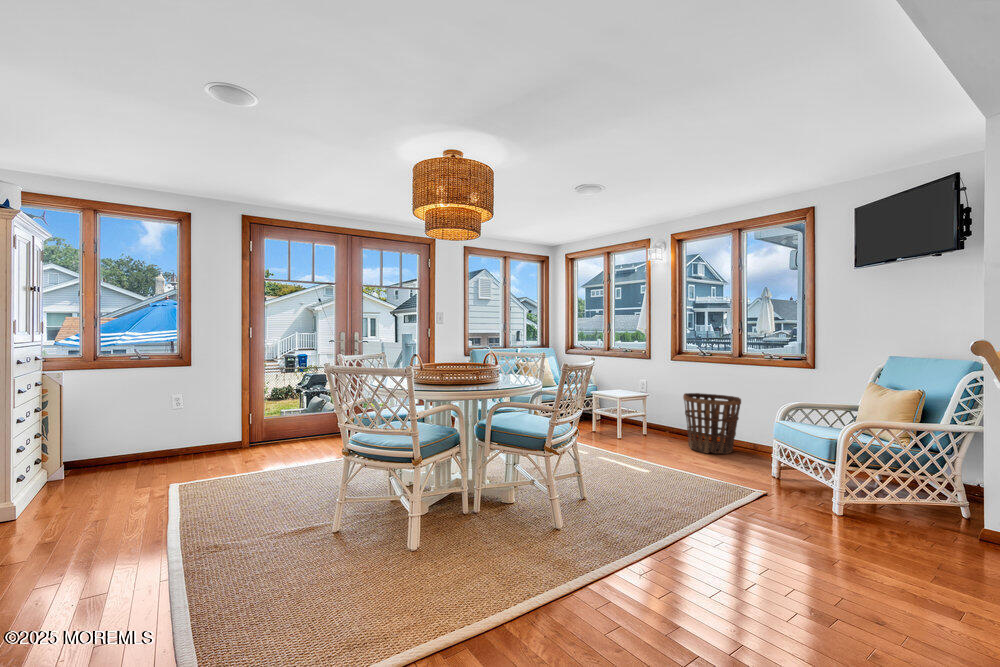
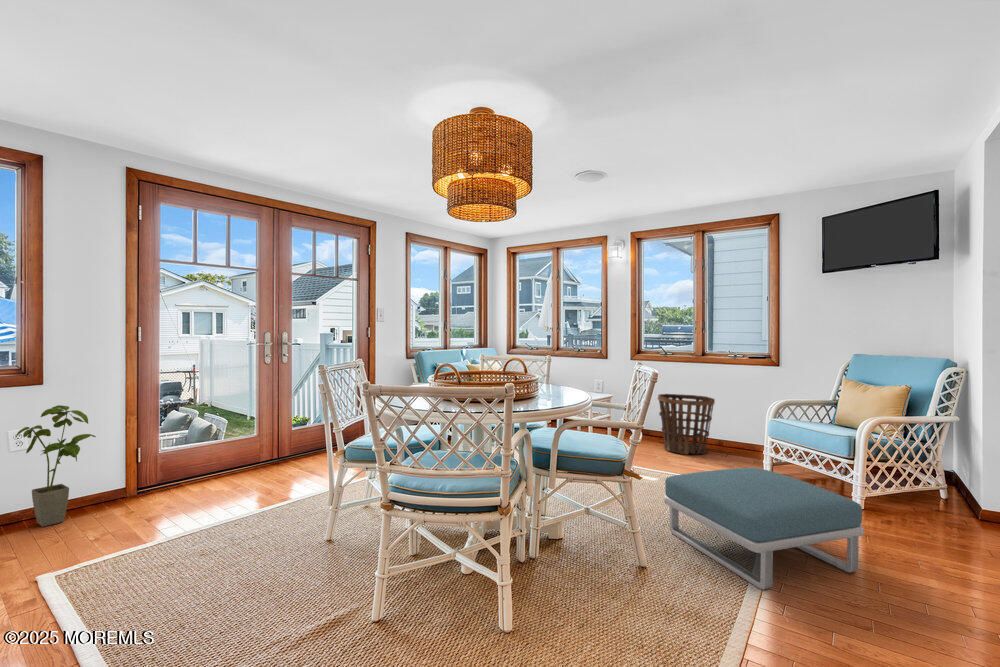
house plant: none [172,380,221,460] -> present [16,405,96,527]
footstool: none [600,460,763,564] -> present [664,468,864,590]

